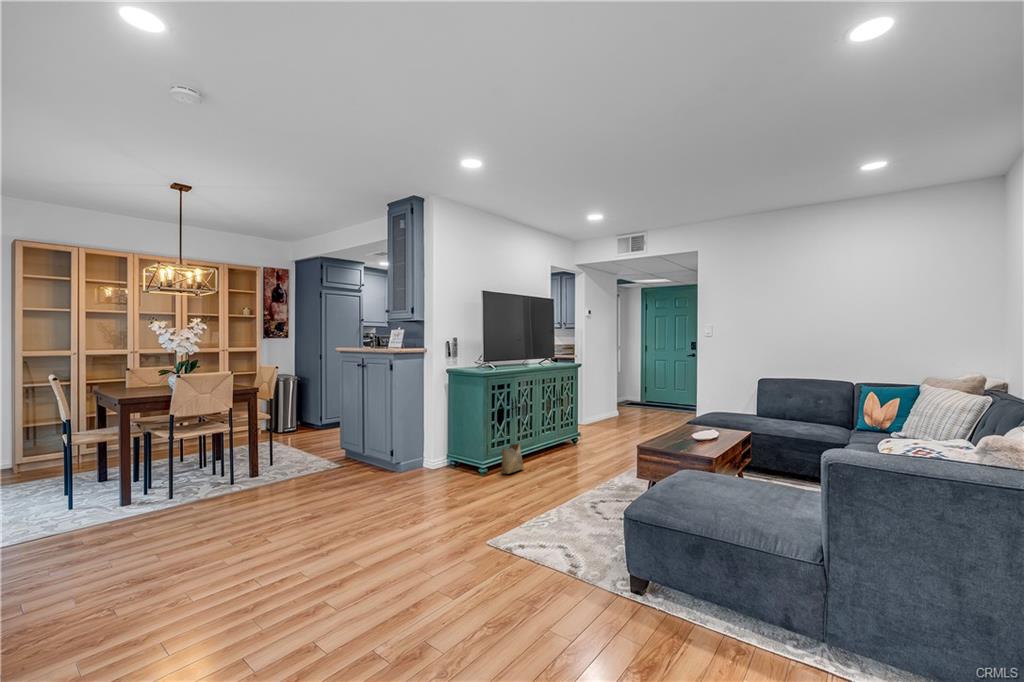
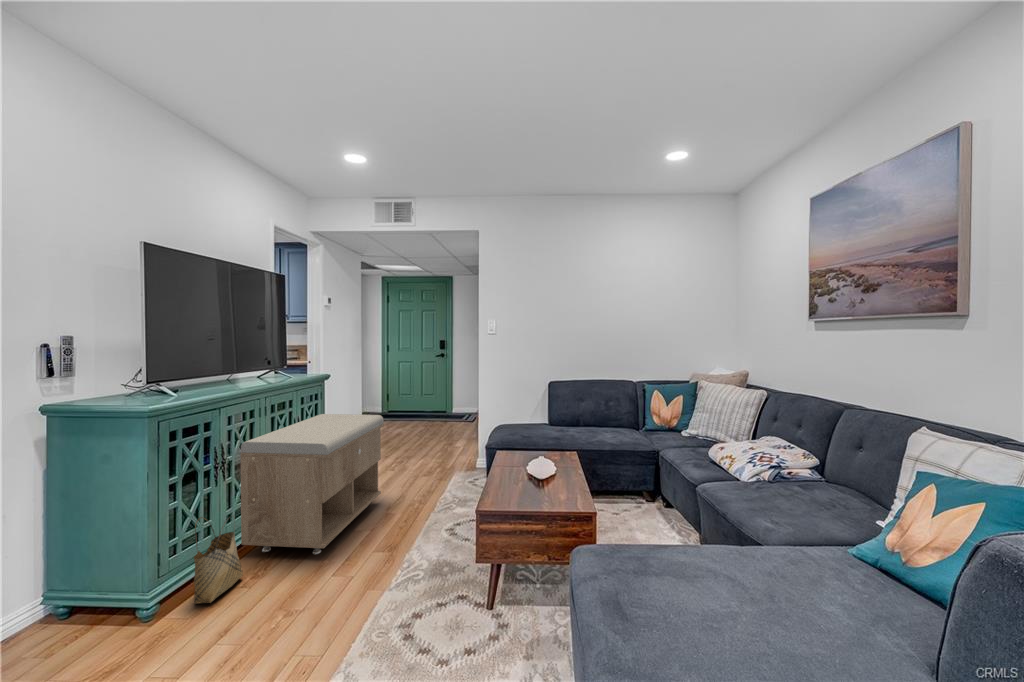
storage bench: none [524,390,611,469] -> present [241,414,384,555]

